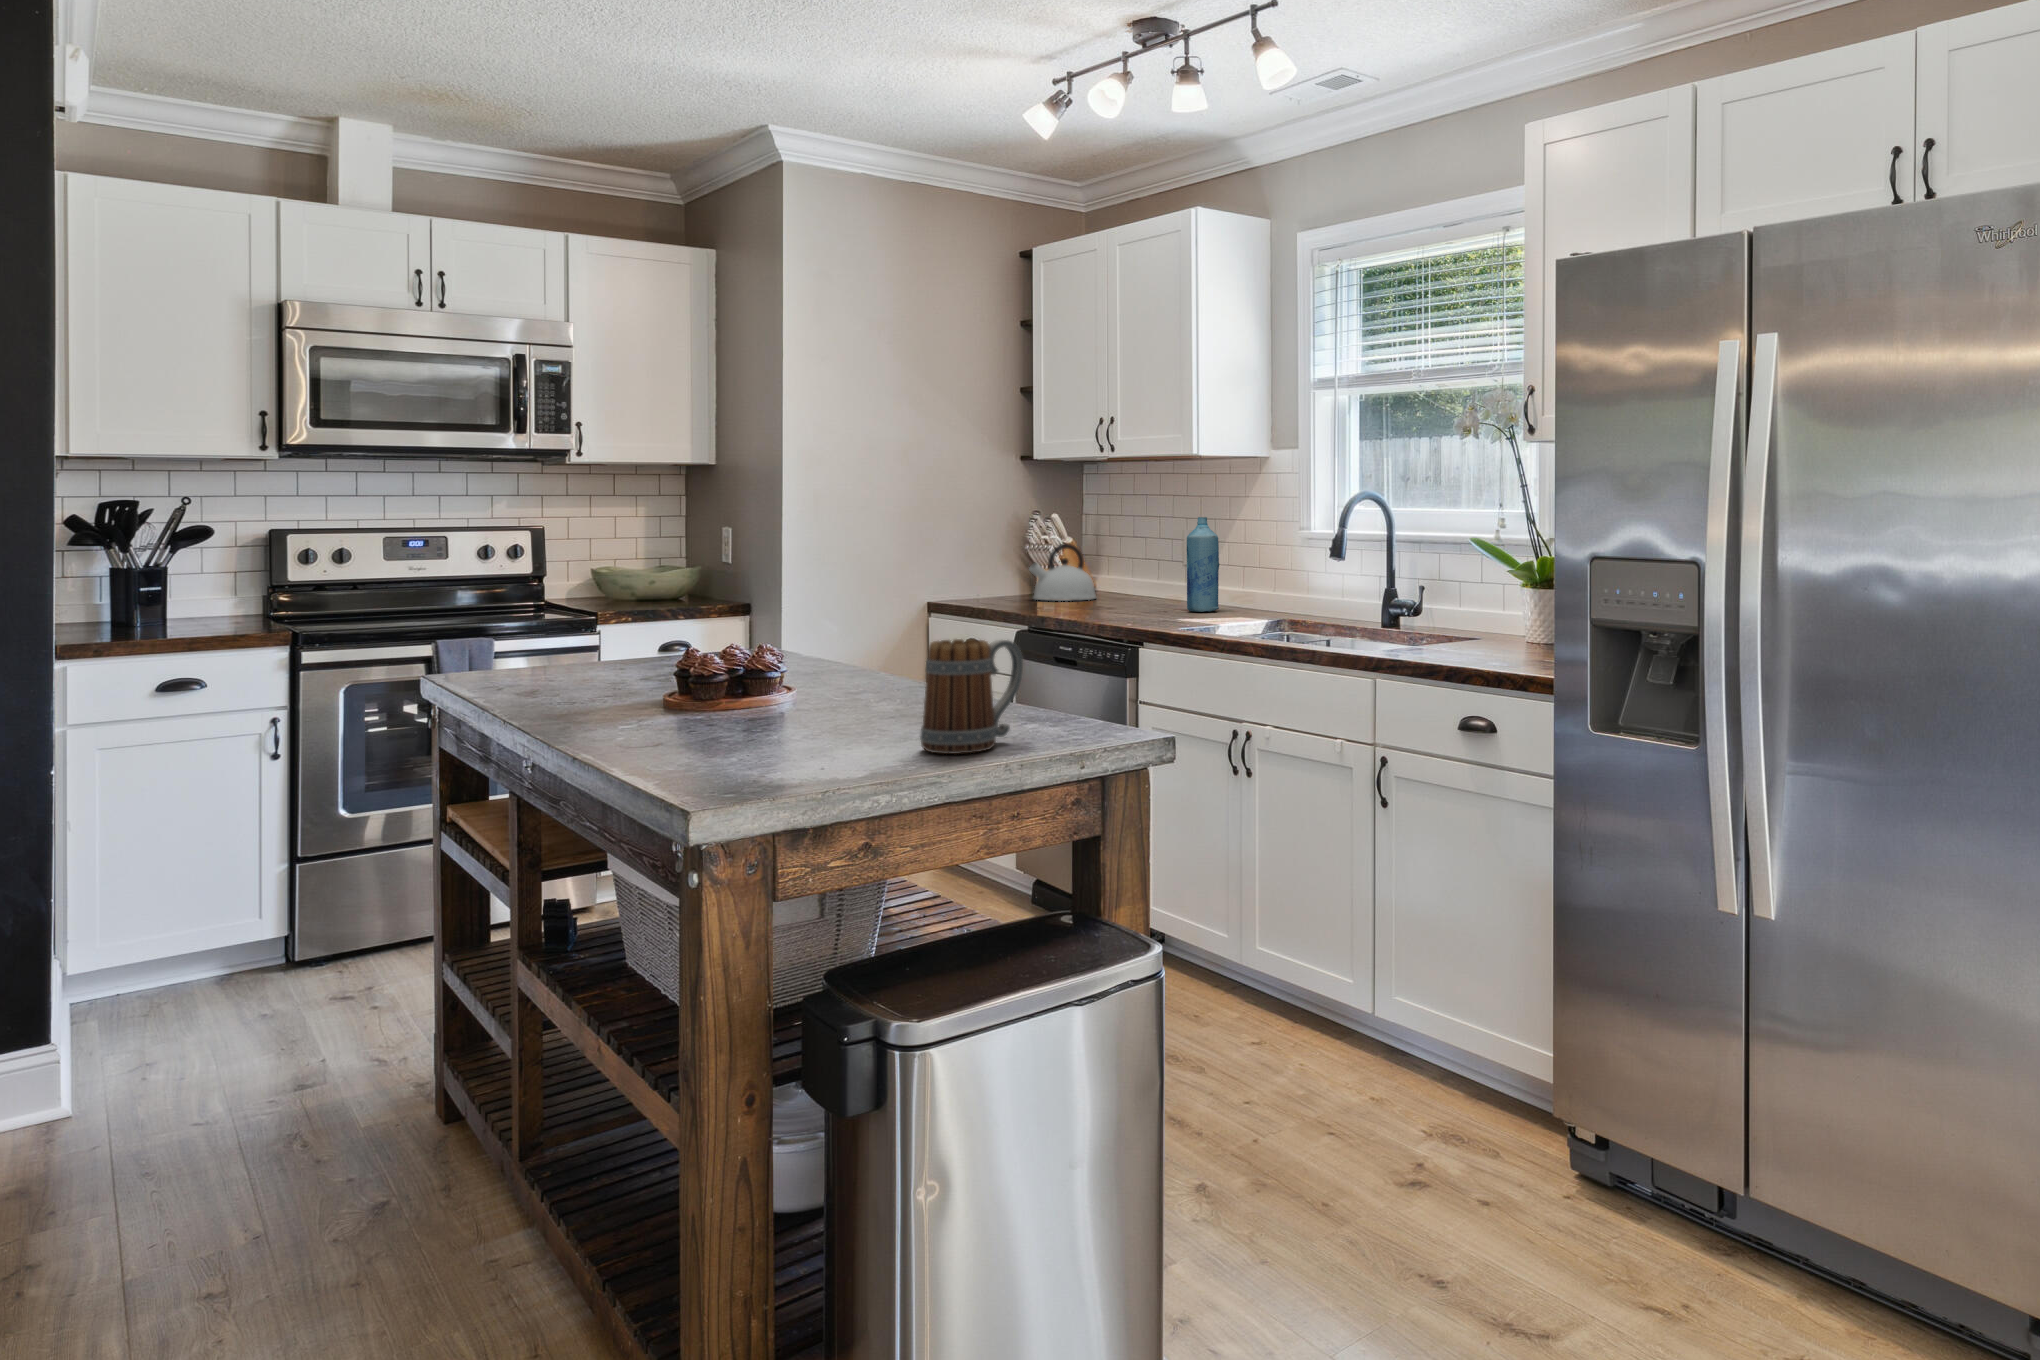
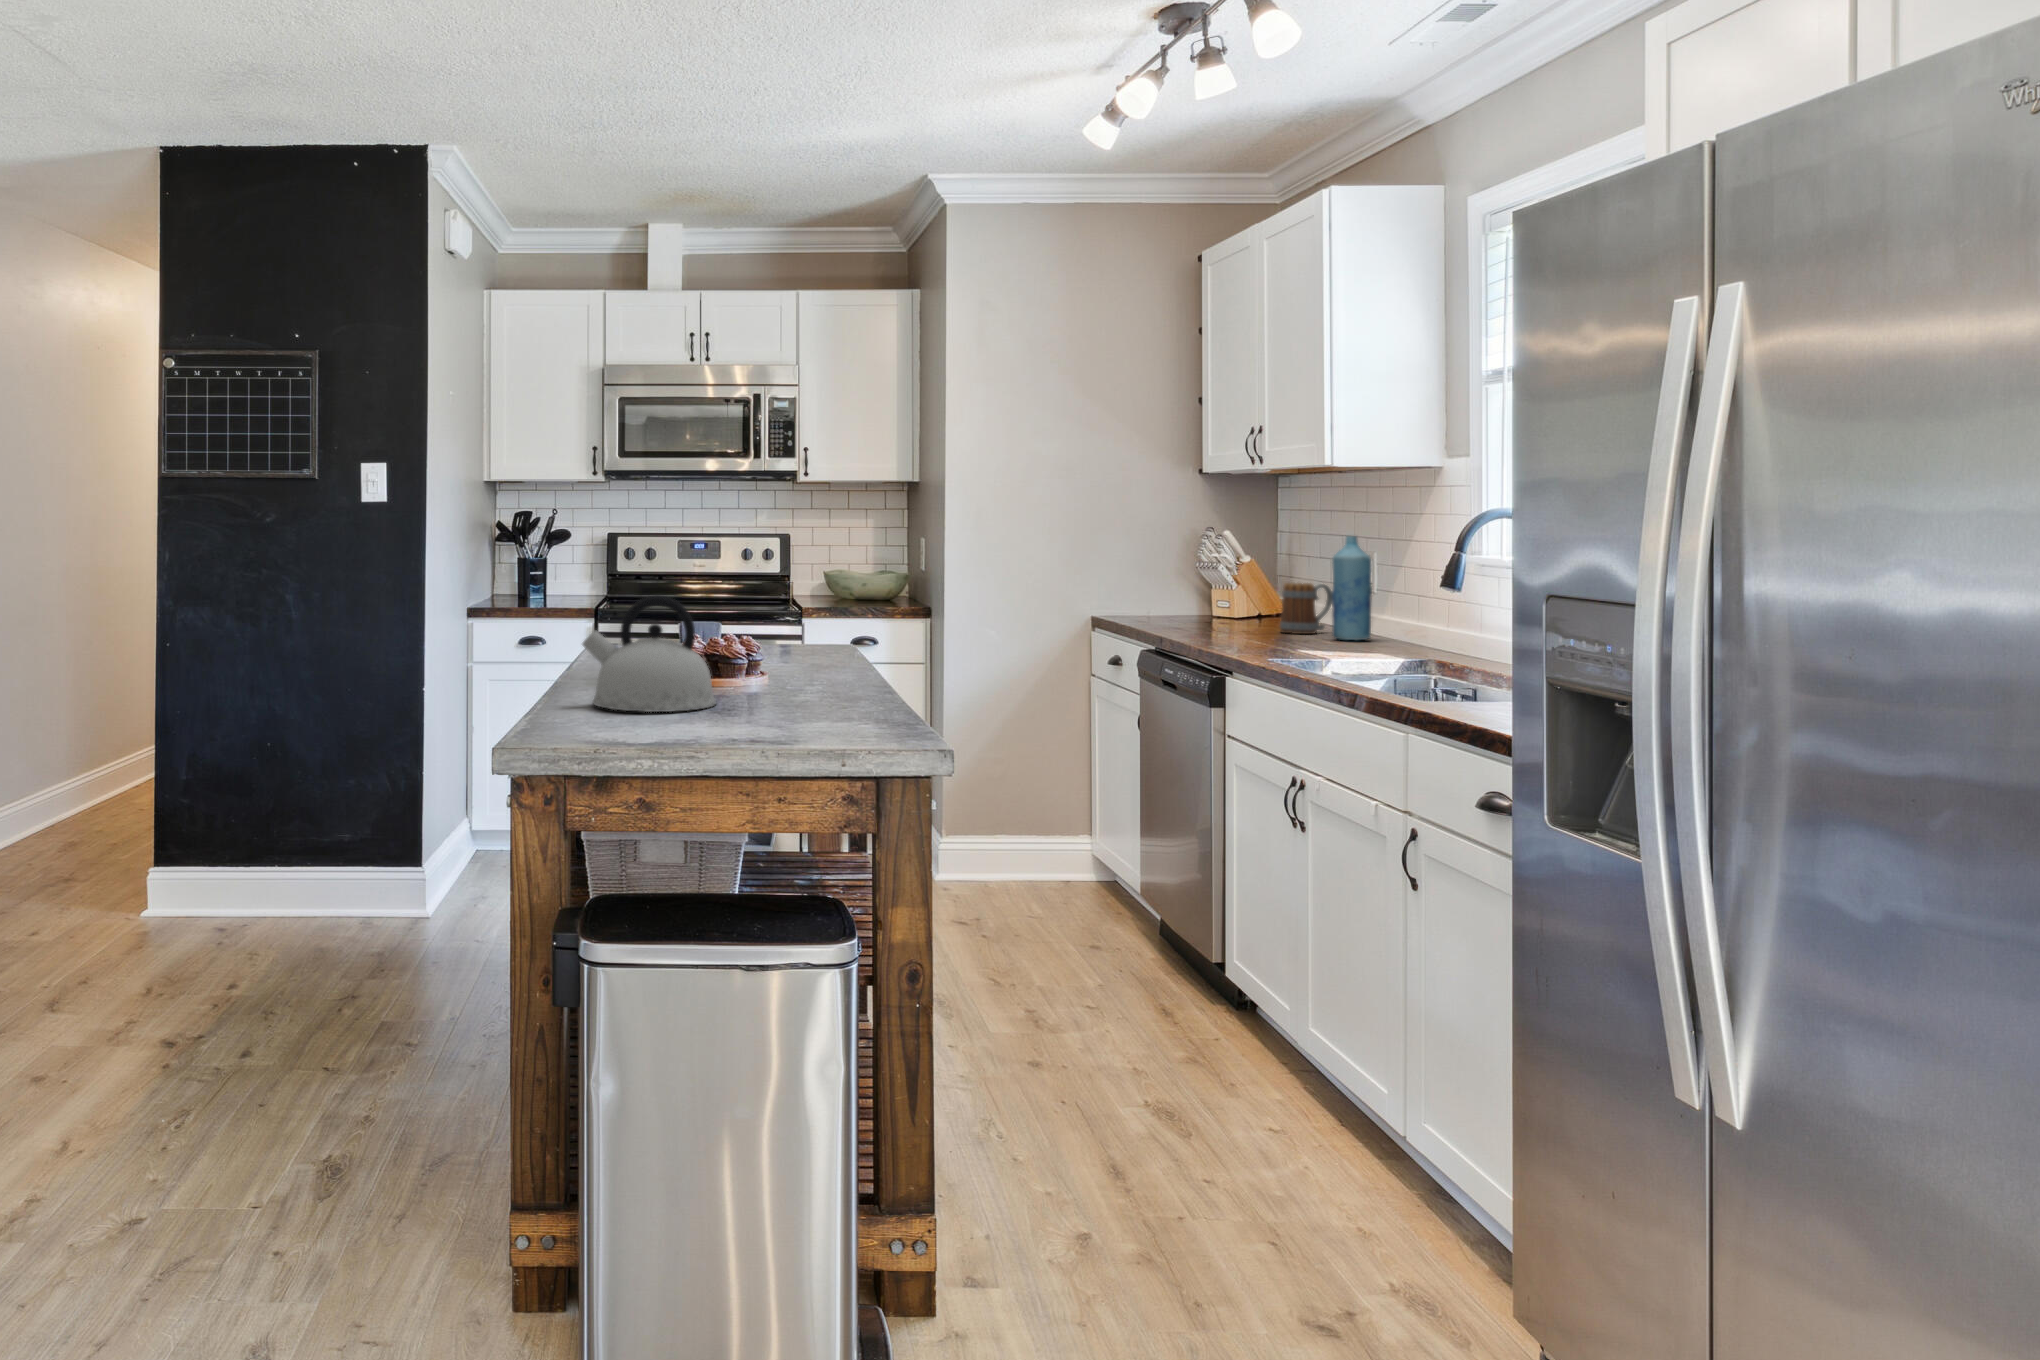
kettle: present [1029,543,1096,601] -> present [582,595,716,712]
mug: present [920,639,1023,754] -> present [1280,583,1332,634]

